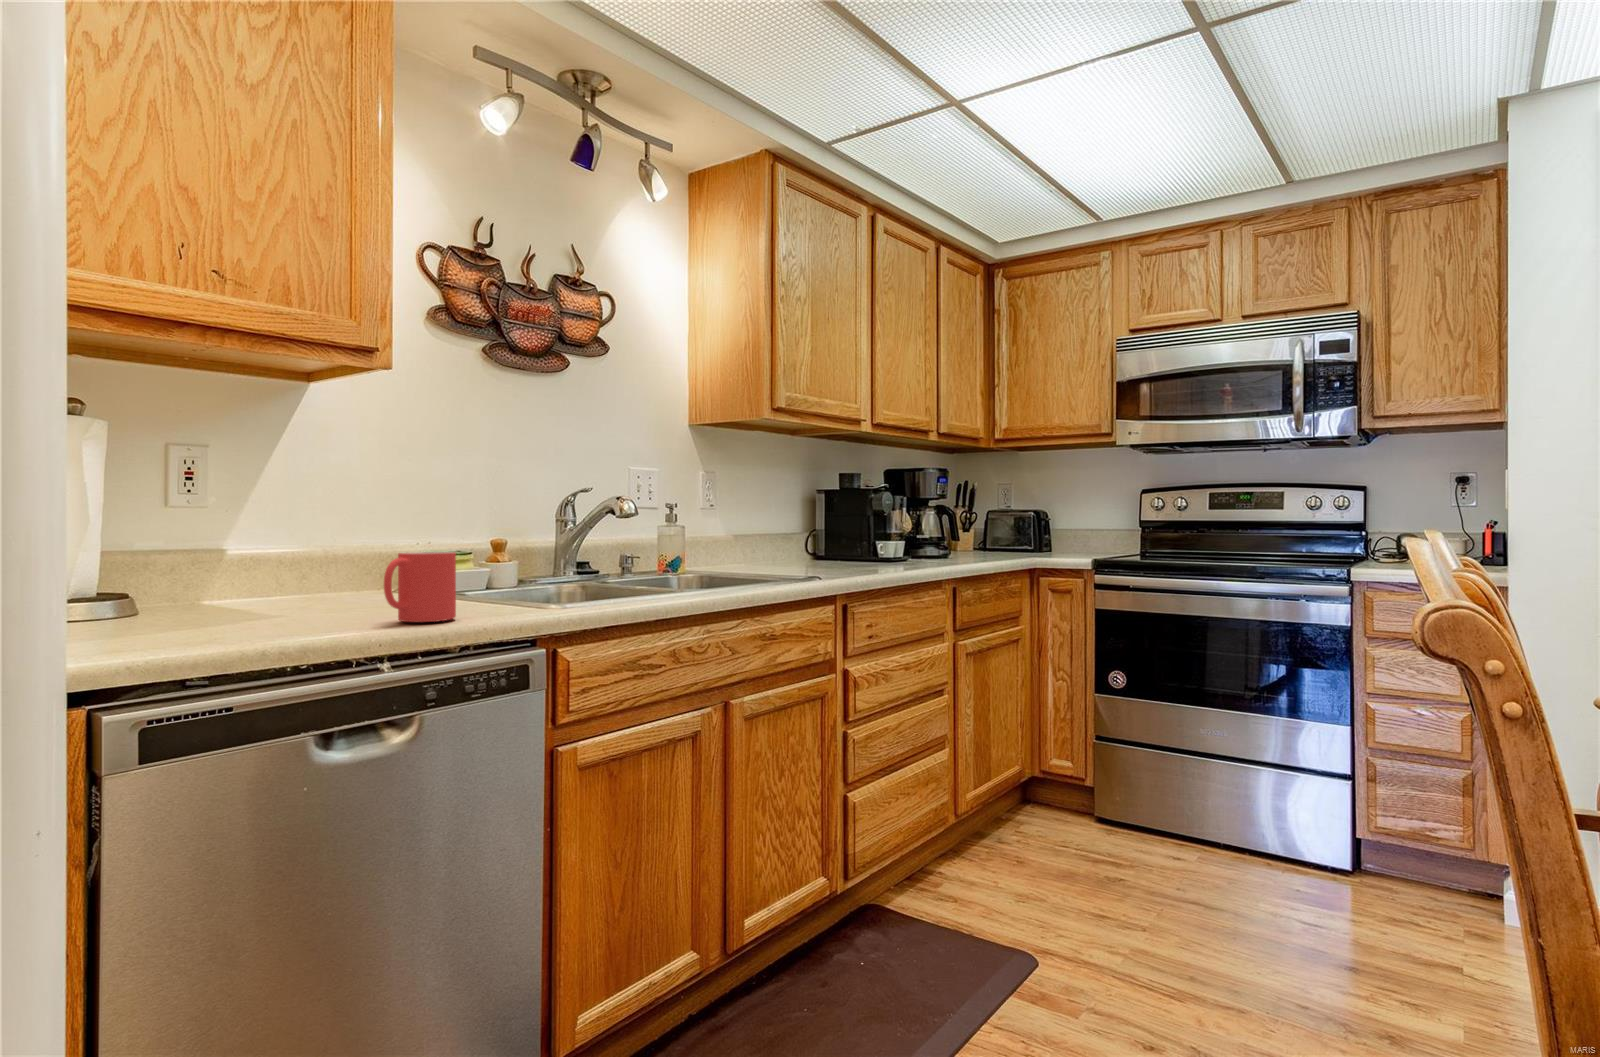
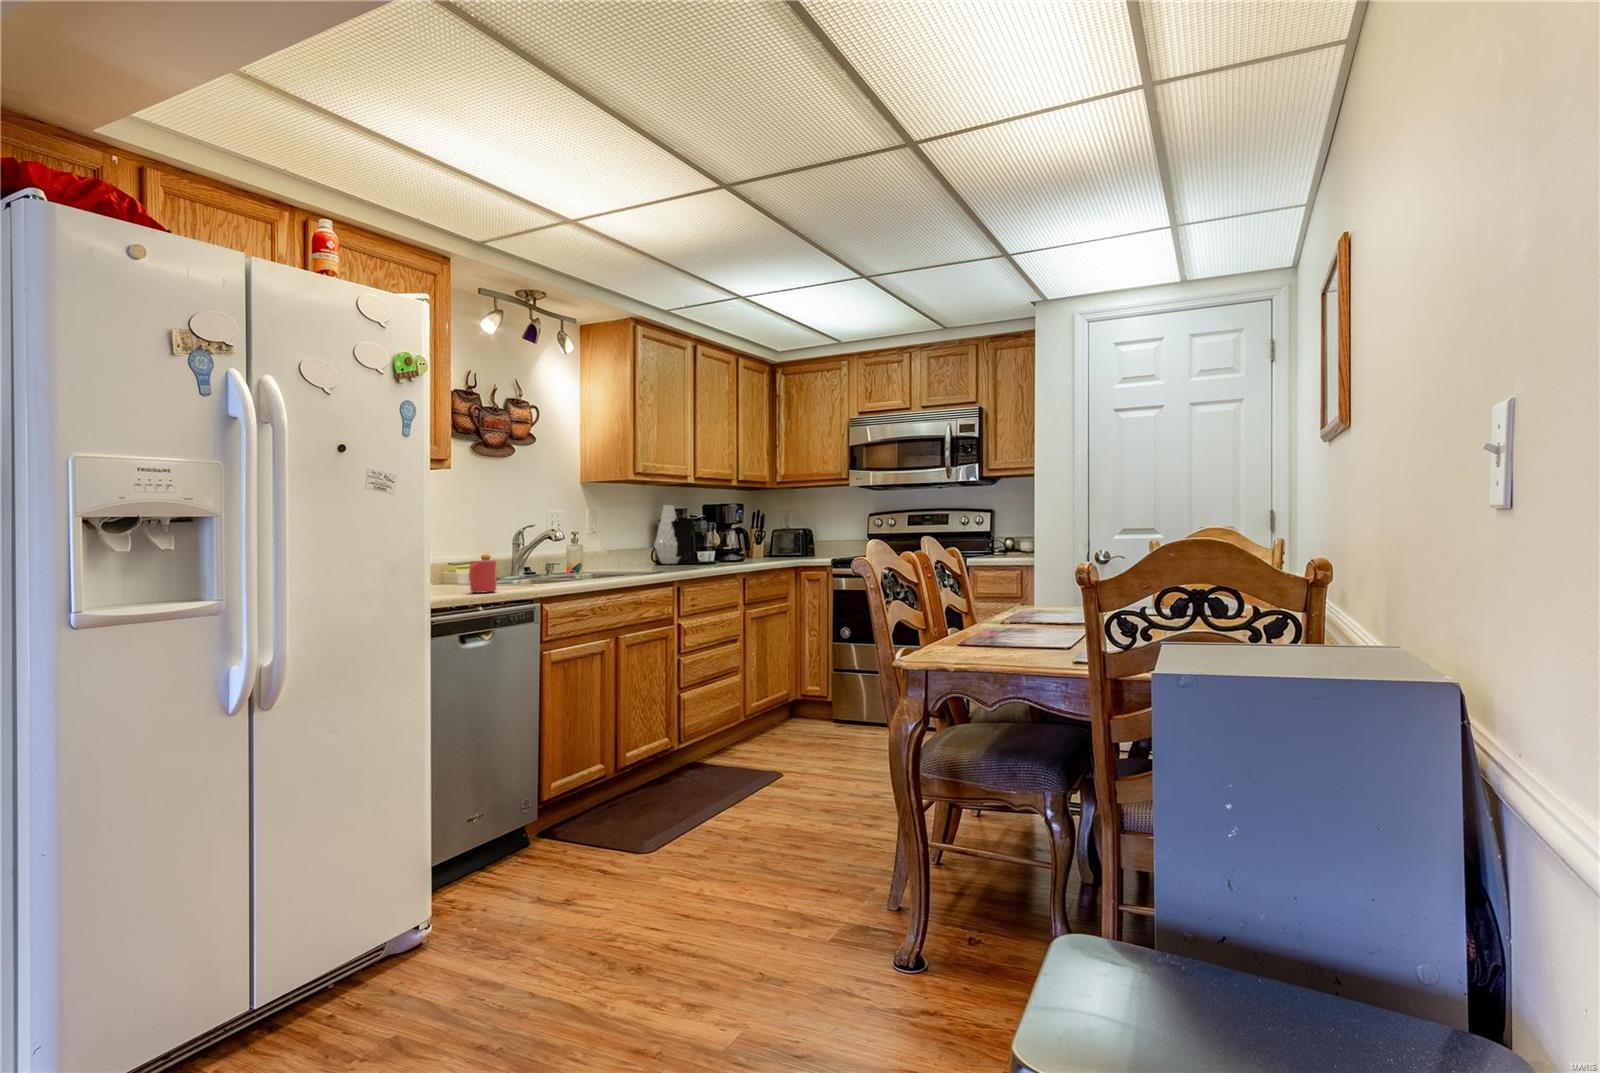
vase: none [812,471,857,559] -> present [654,505,681,564]

